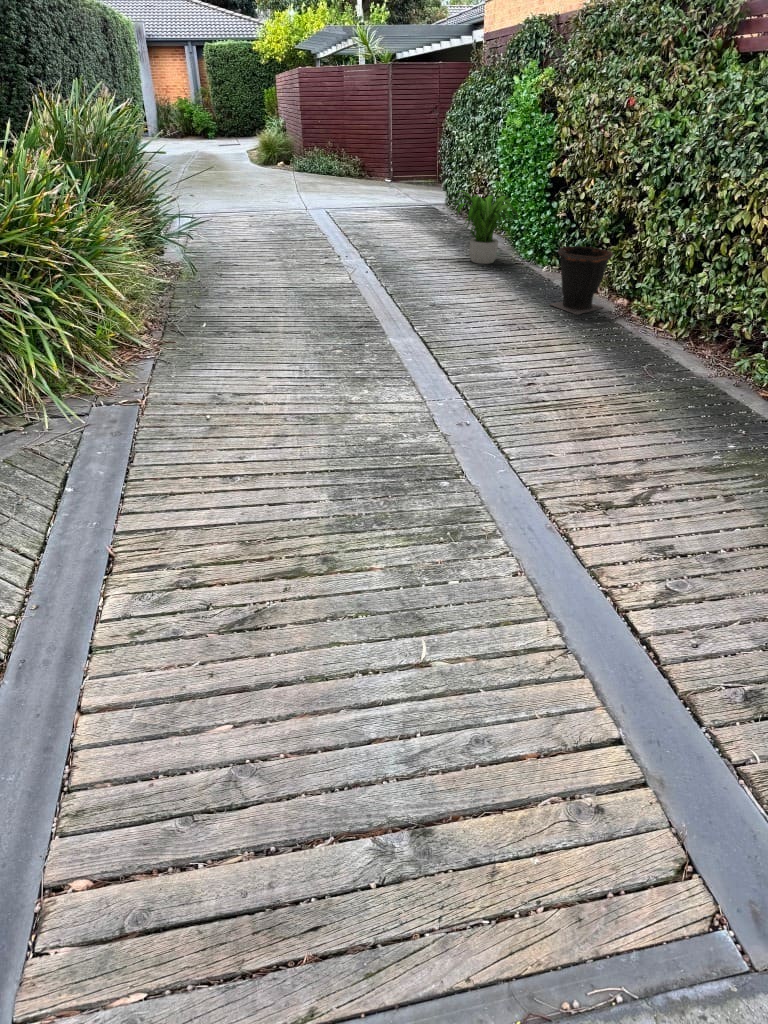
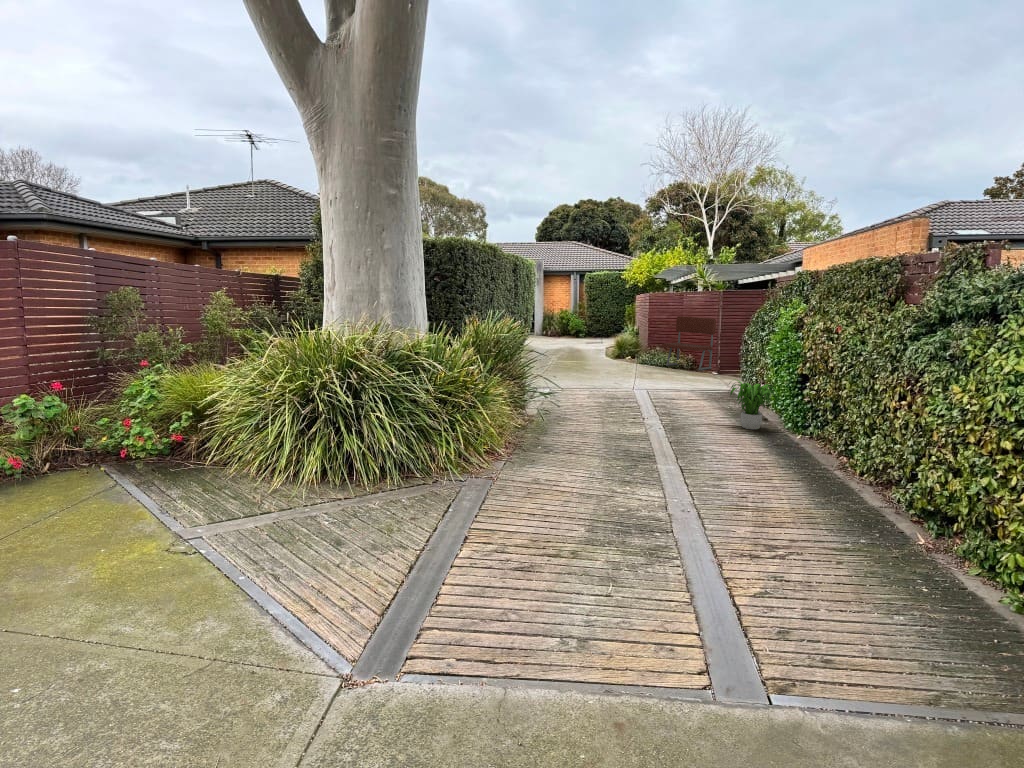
bench: none [327,99,396,178] -> present [662,316,716,370]
bucket: present [550,246,613,315] -> none [785,415,831,464]

